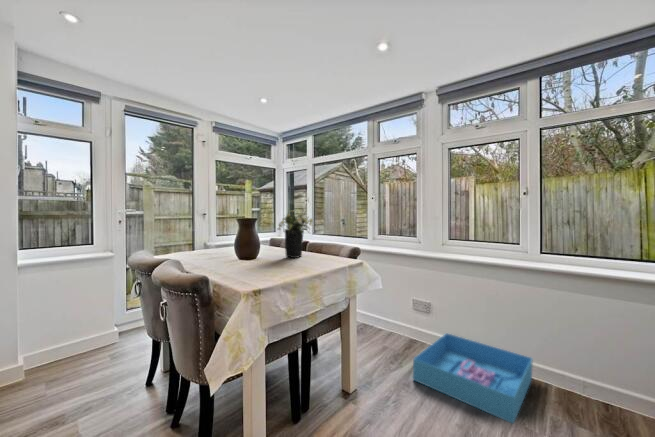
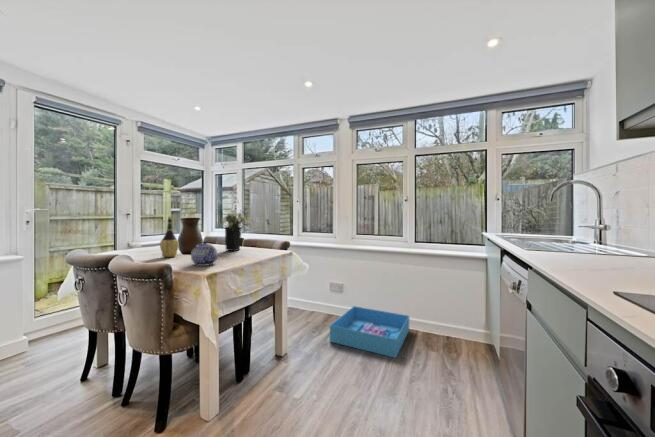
wine bottle: none [215,218,234,263] -> present [160,217,179,257]
teapot: none [238,247,268,278] -> present [191,241,218,266]

